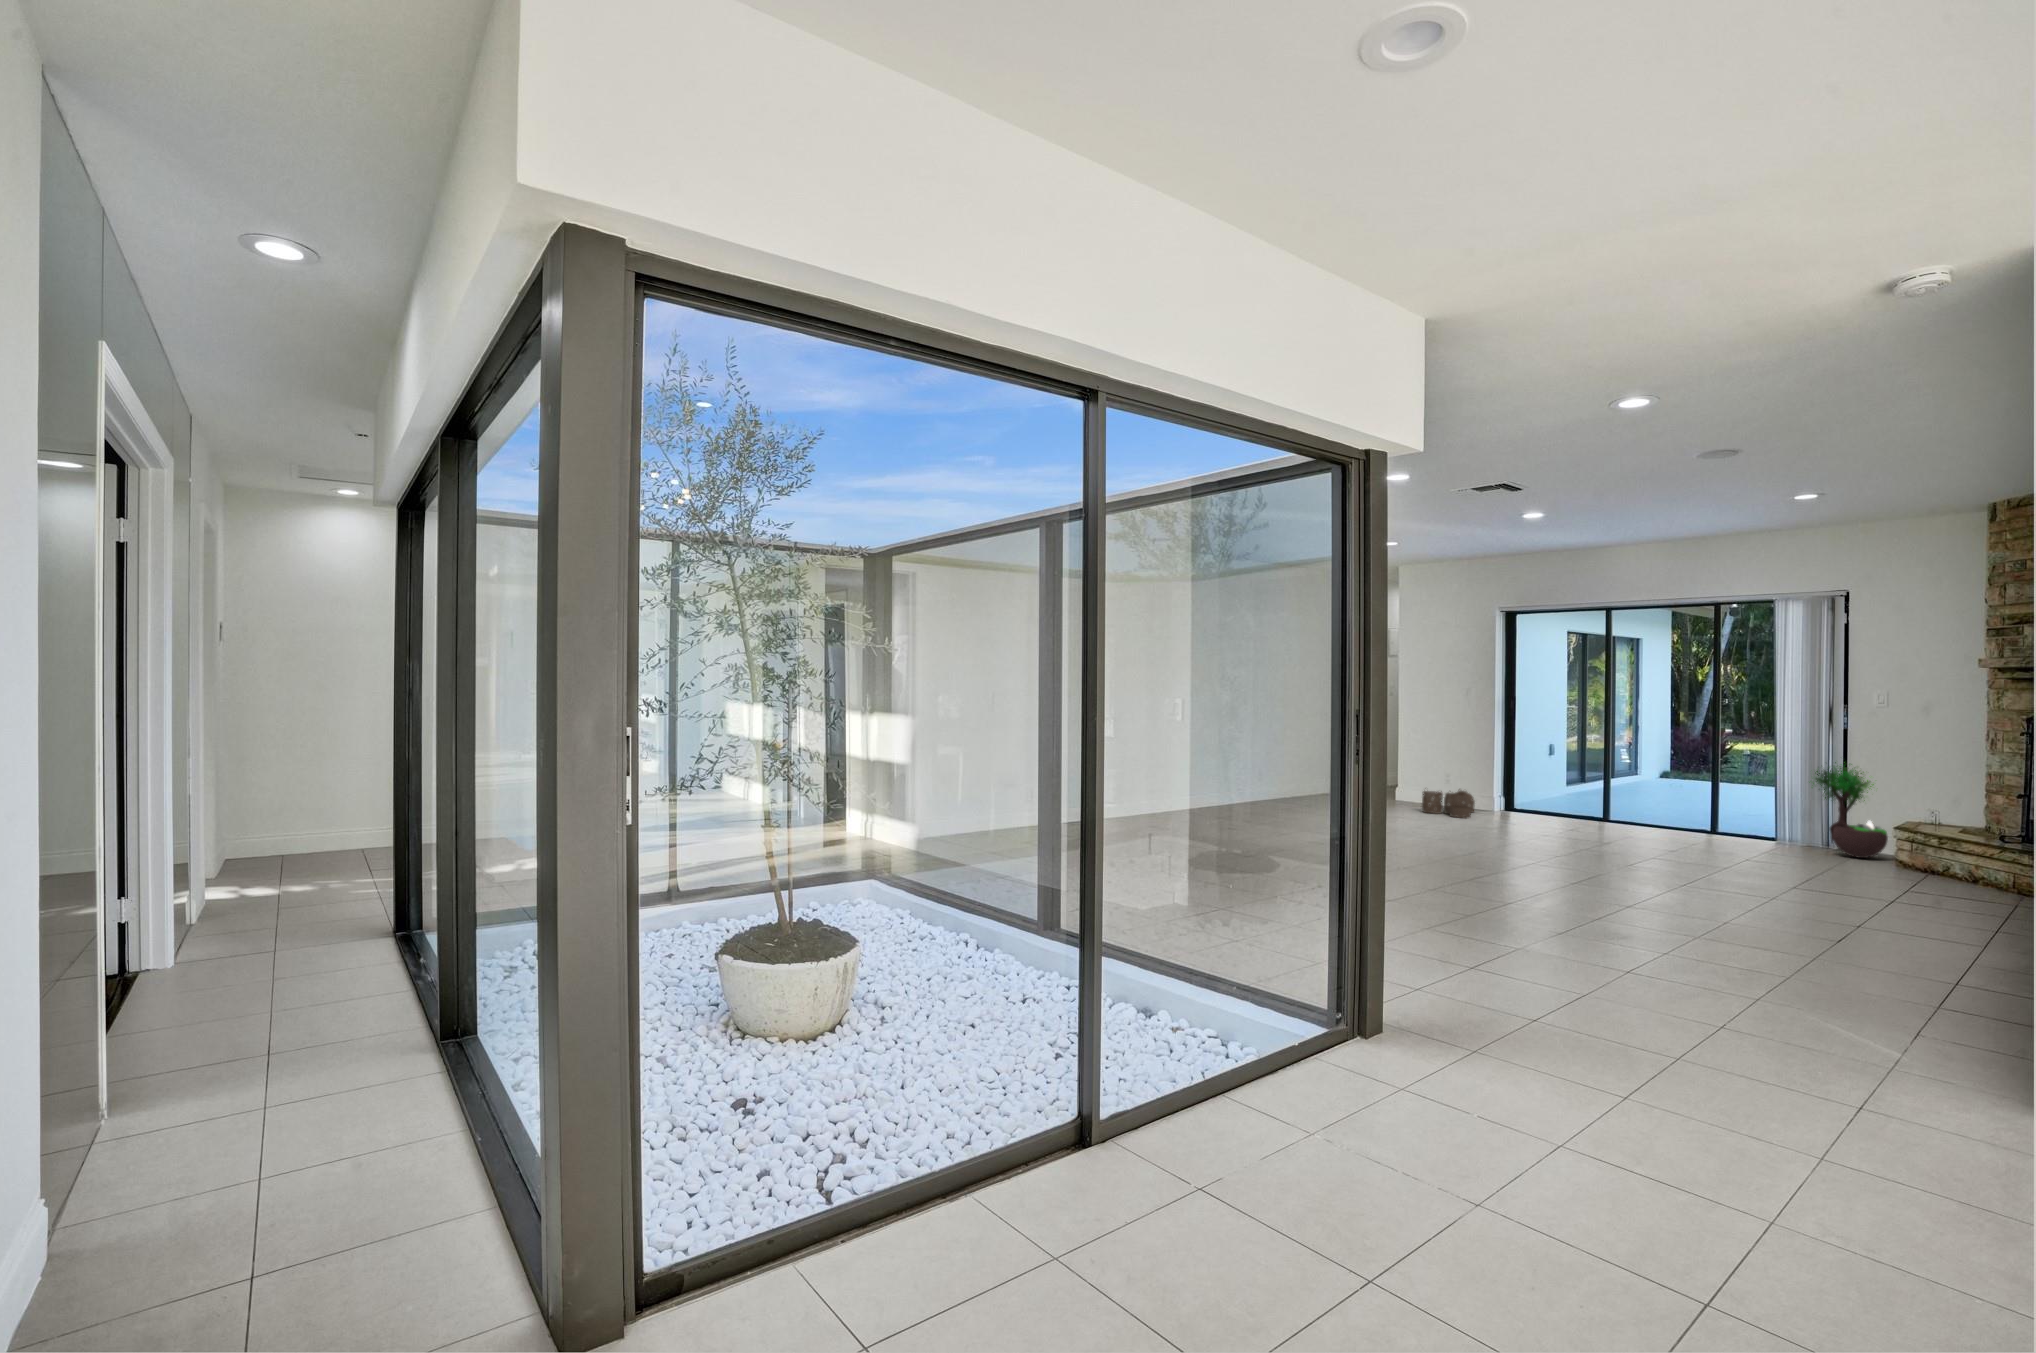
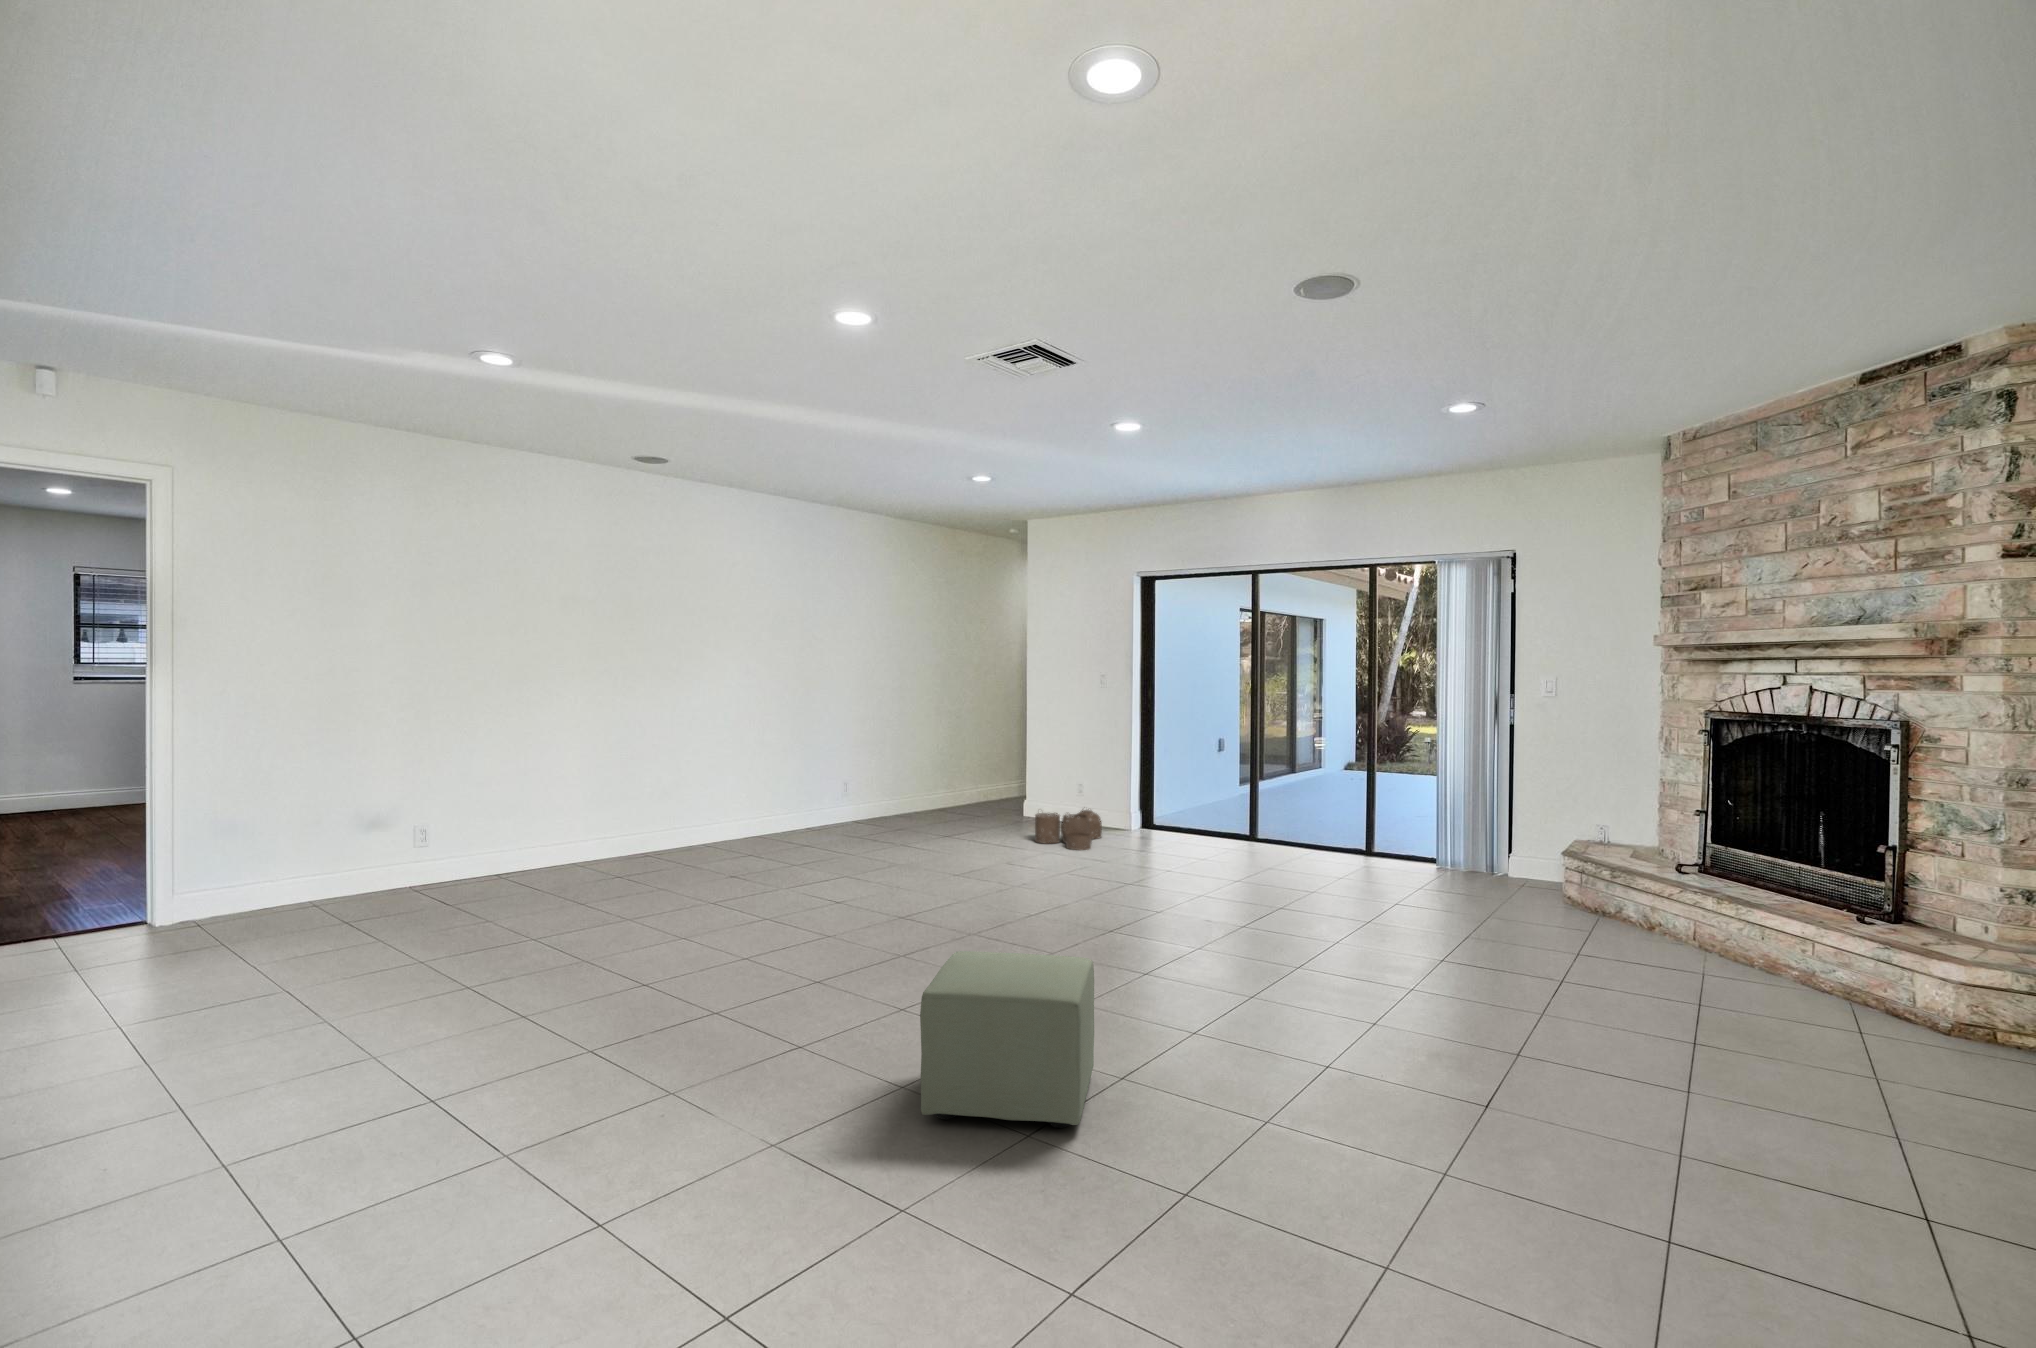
potted tree: present [1812,762,1888,858] -> none [1470,760,1557,890]
ottoman: none [1462,837,1568,934] -> present [920,951,1094,1128]

